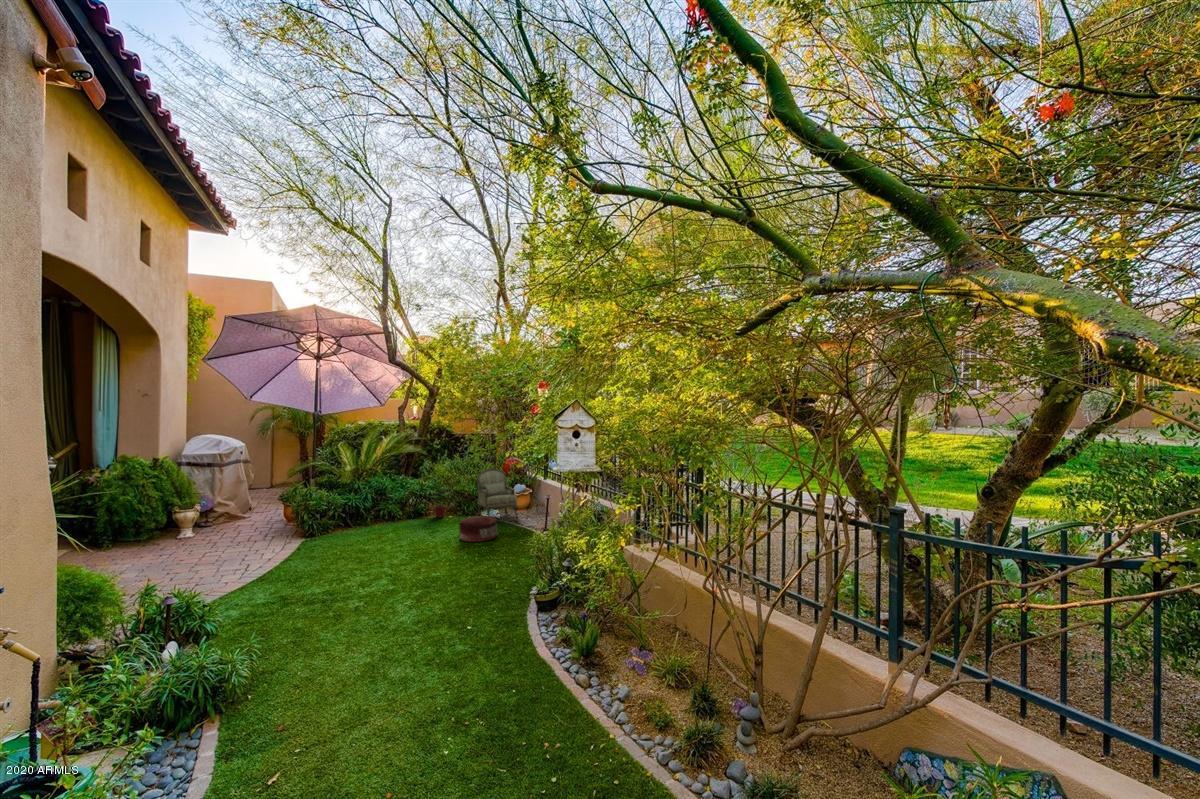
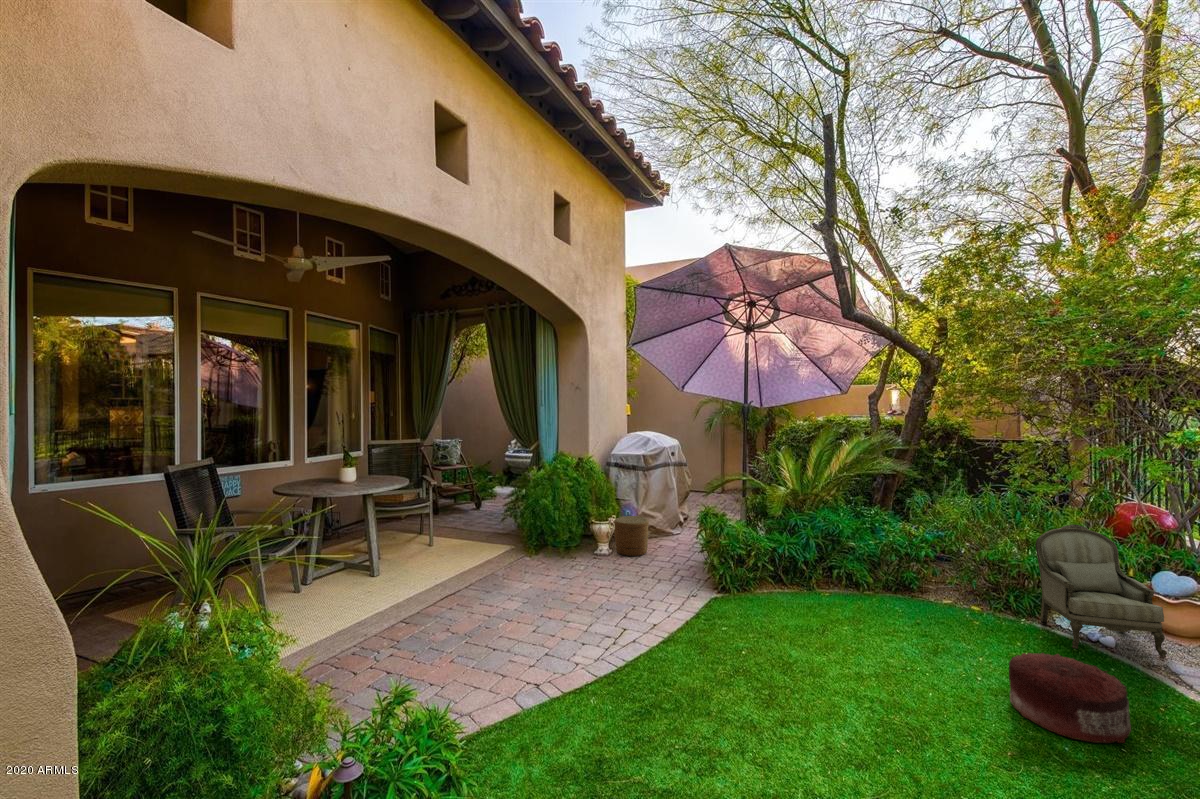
potted plant: present [425,487,450,517] -> none [908,546,982,606]
woven basket: none [196,502,232,534] -> present [614,516,649,556]

